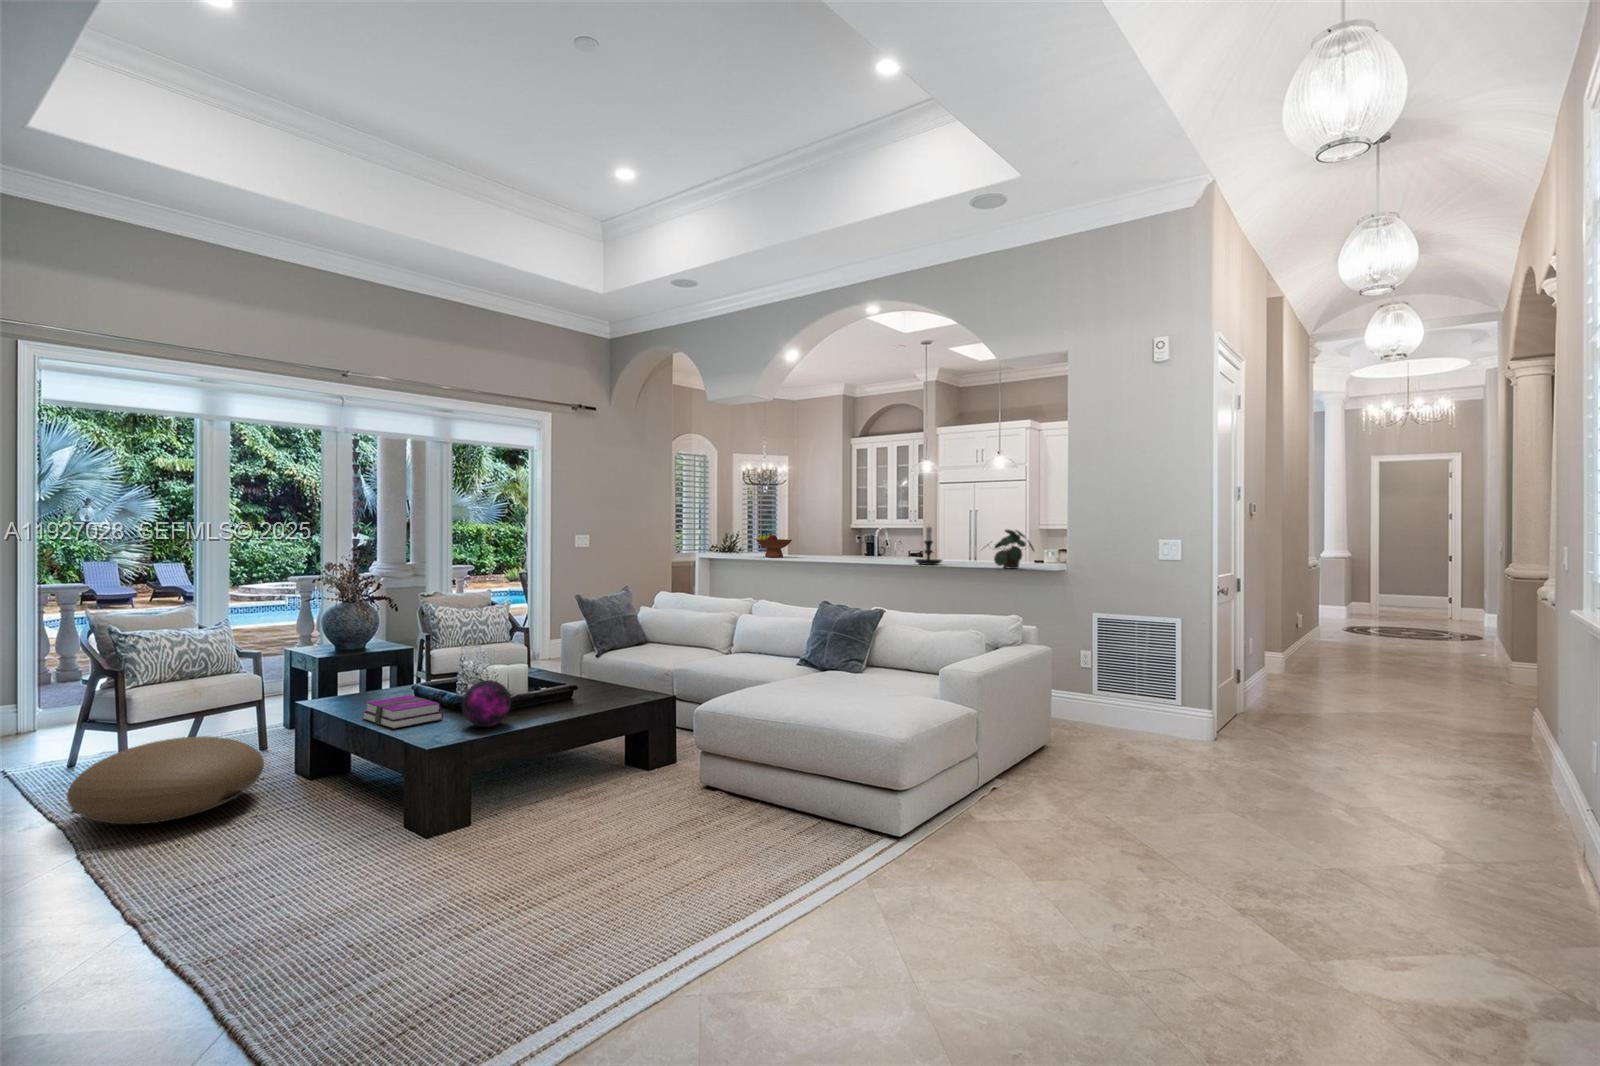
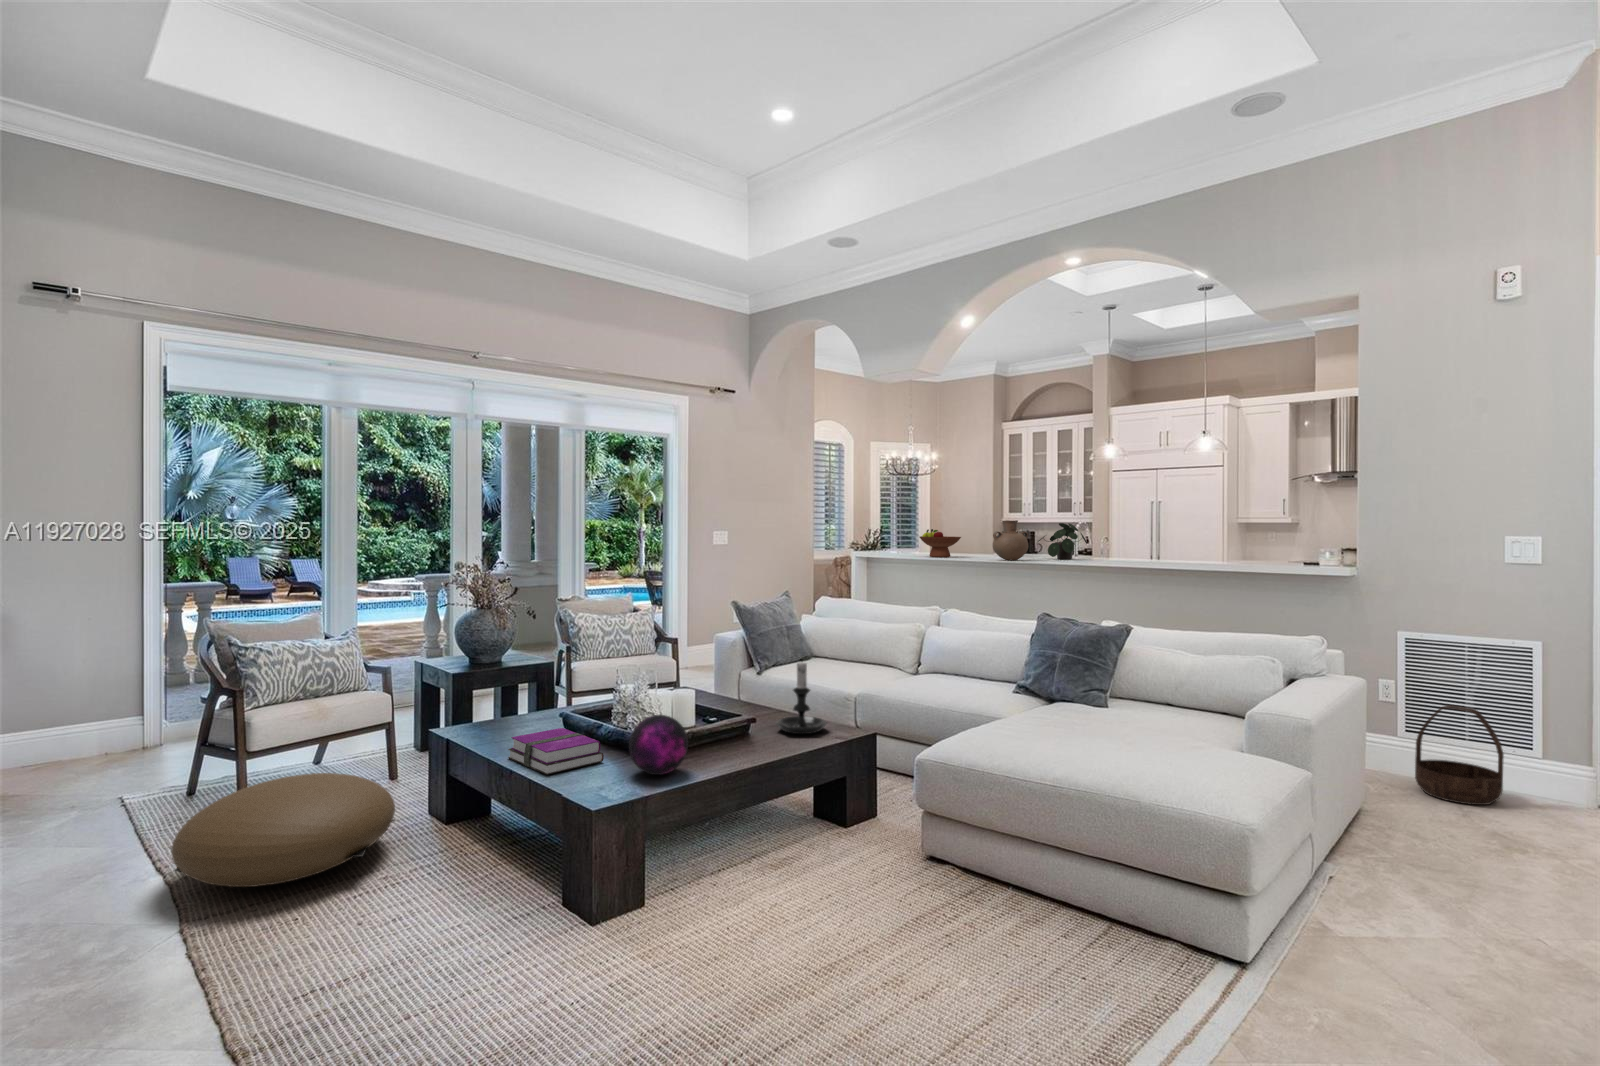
vase: none [814,526,844,560] -> present [993,520,1028,560]
candle holder: present [915,527,942,565] -> present [776,662,827,734]
potted plant: present [987,530,1034,569] -> present [1038,523,1087,559]
basket: none [1103,669,1160,744] -> present [1415,705,1504,805]

